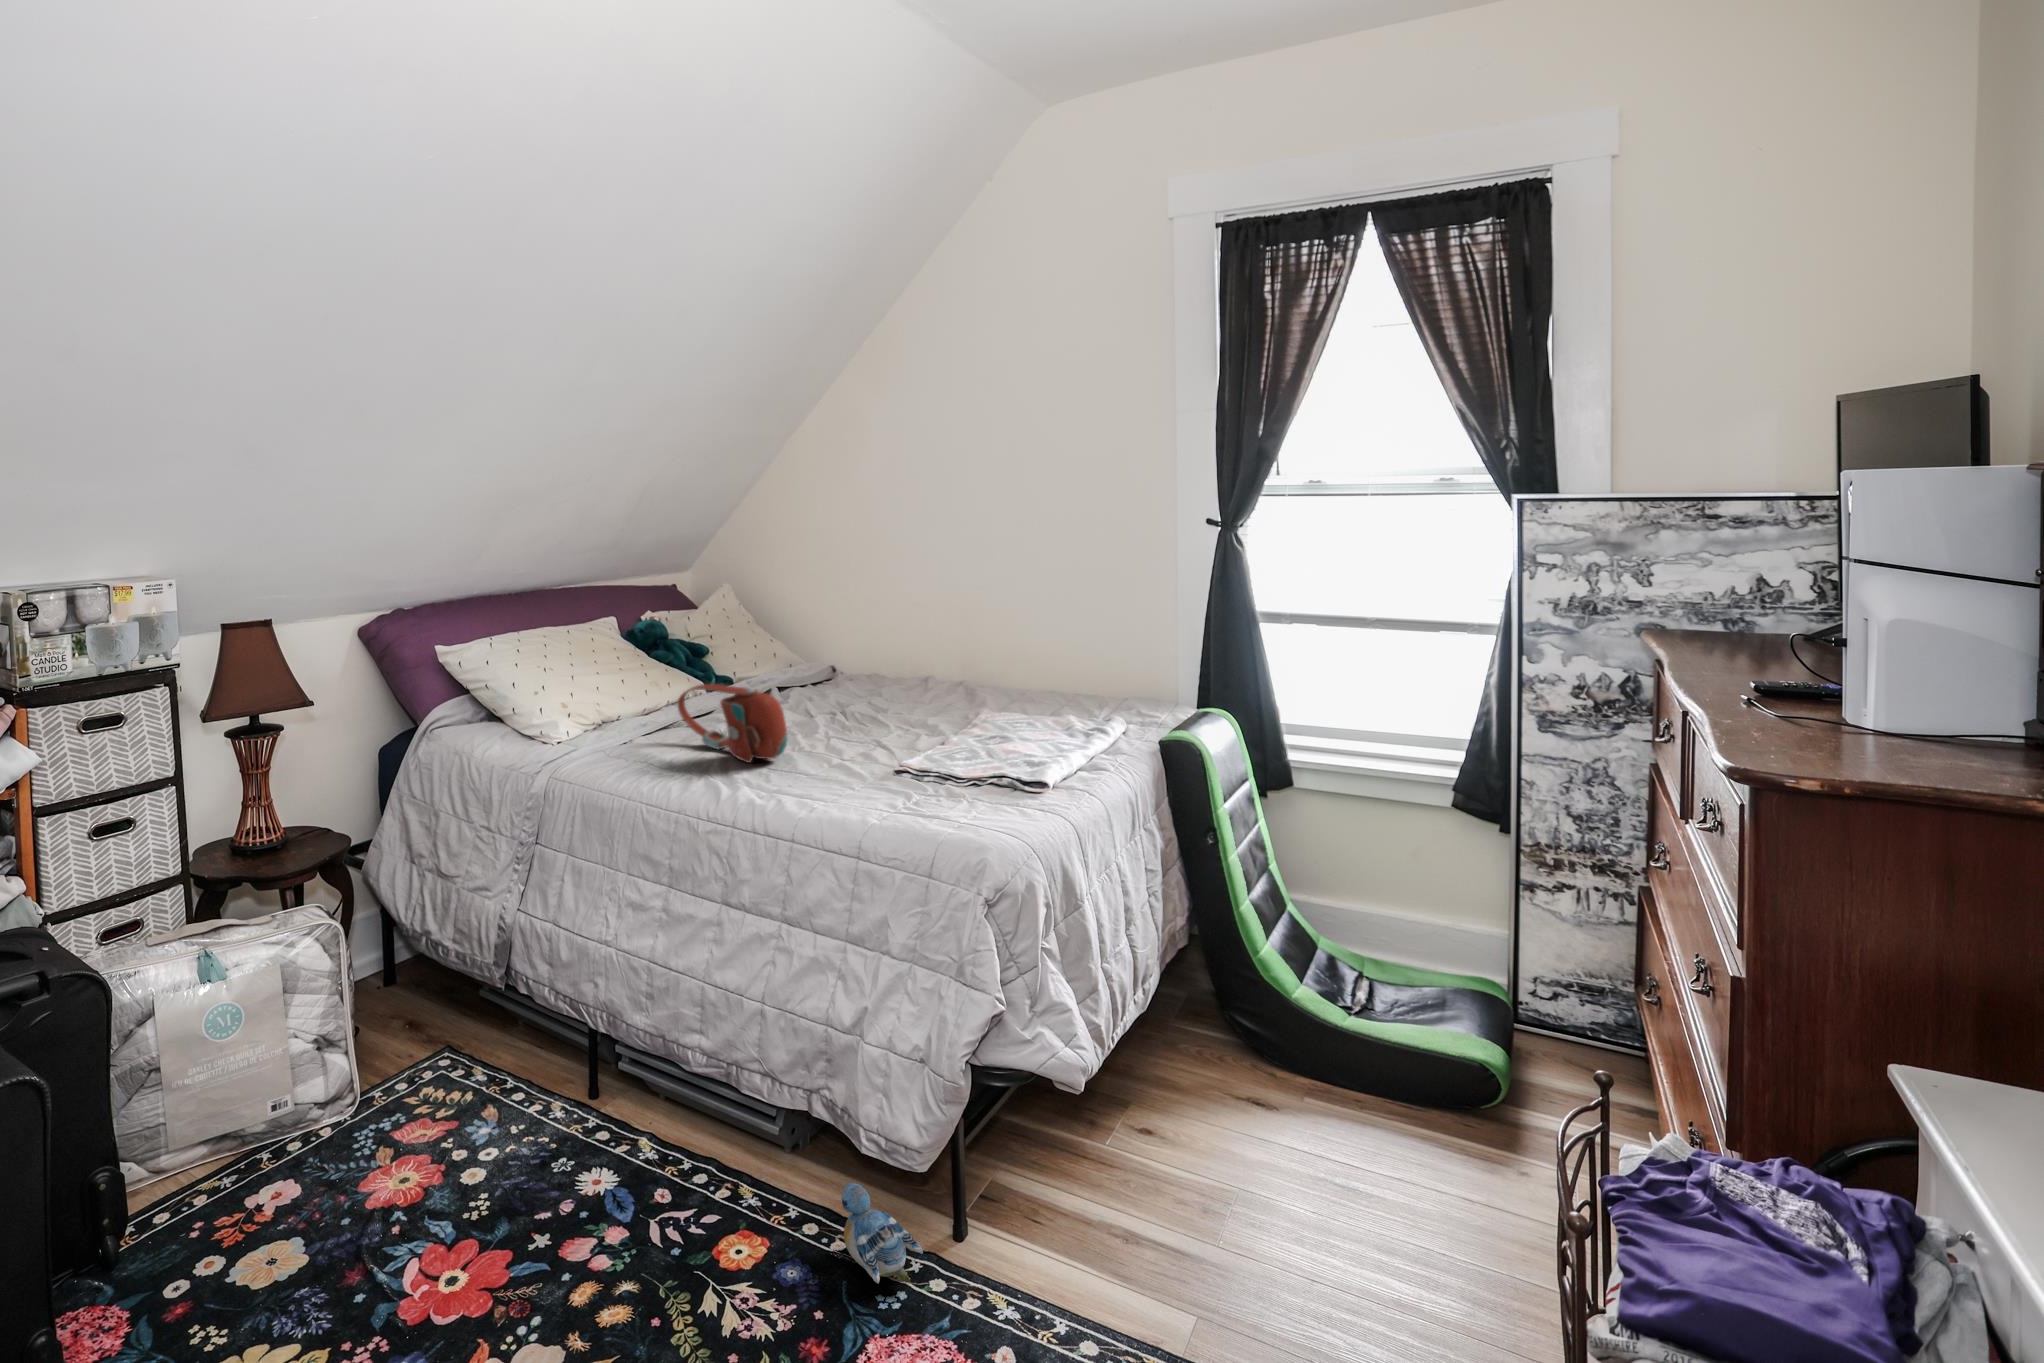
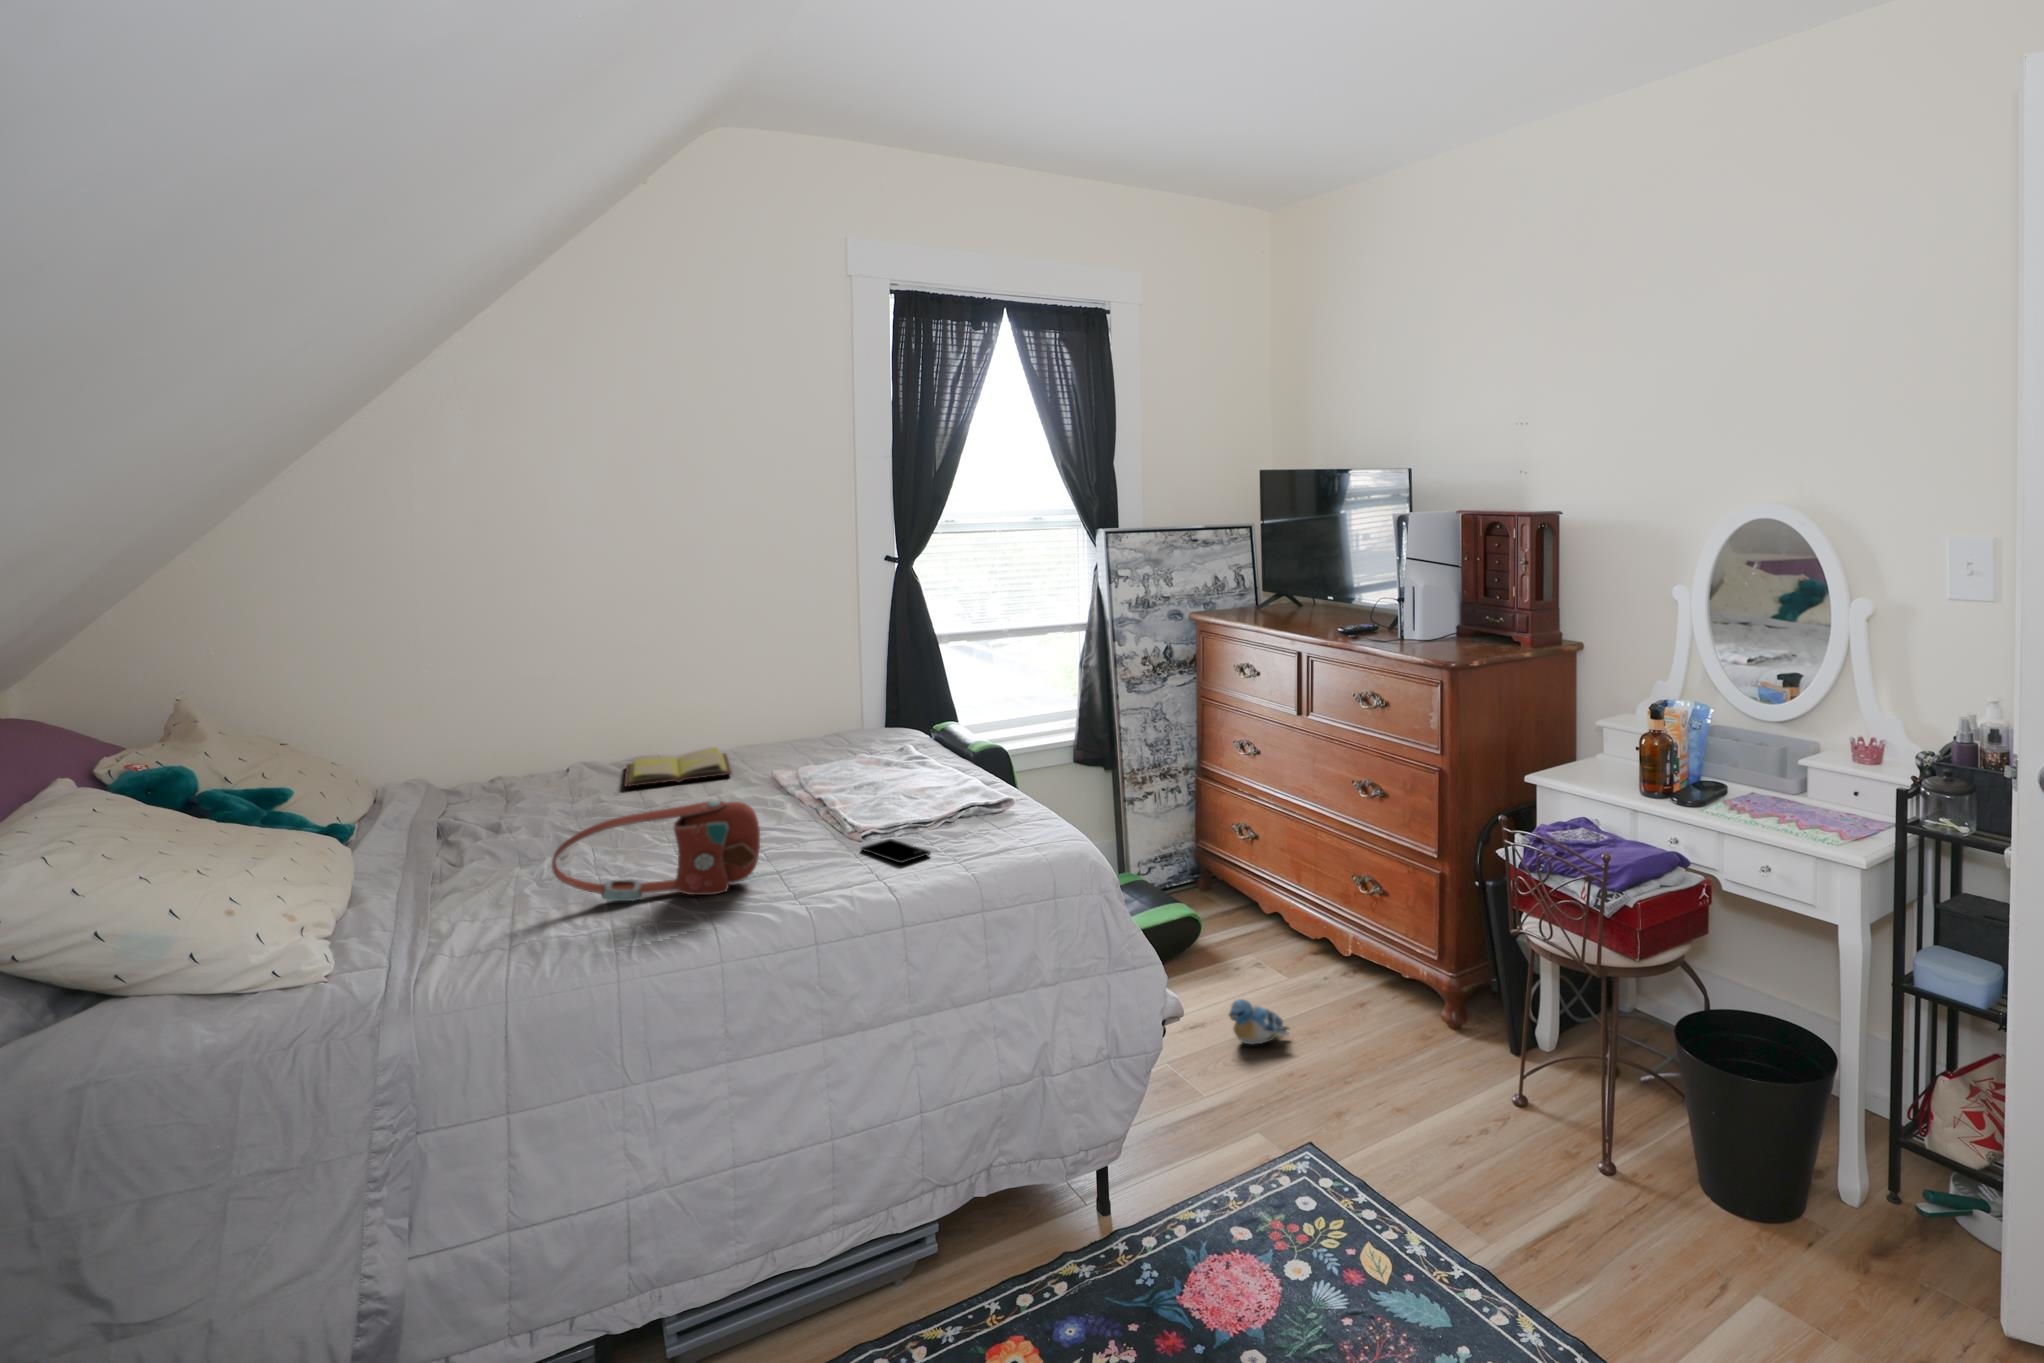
diary: none [903,668,1016,697] -> present [624,747,732,787]
smartphone: none [858,769,906,791] -> present [861,839,930,863]
plush toy: present [842,1183,923,1283] -> present [1229,999,1289,1044]

